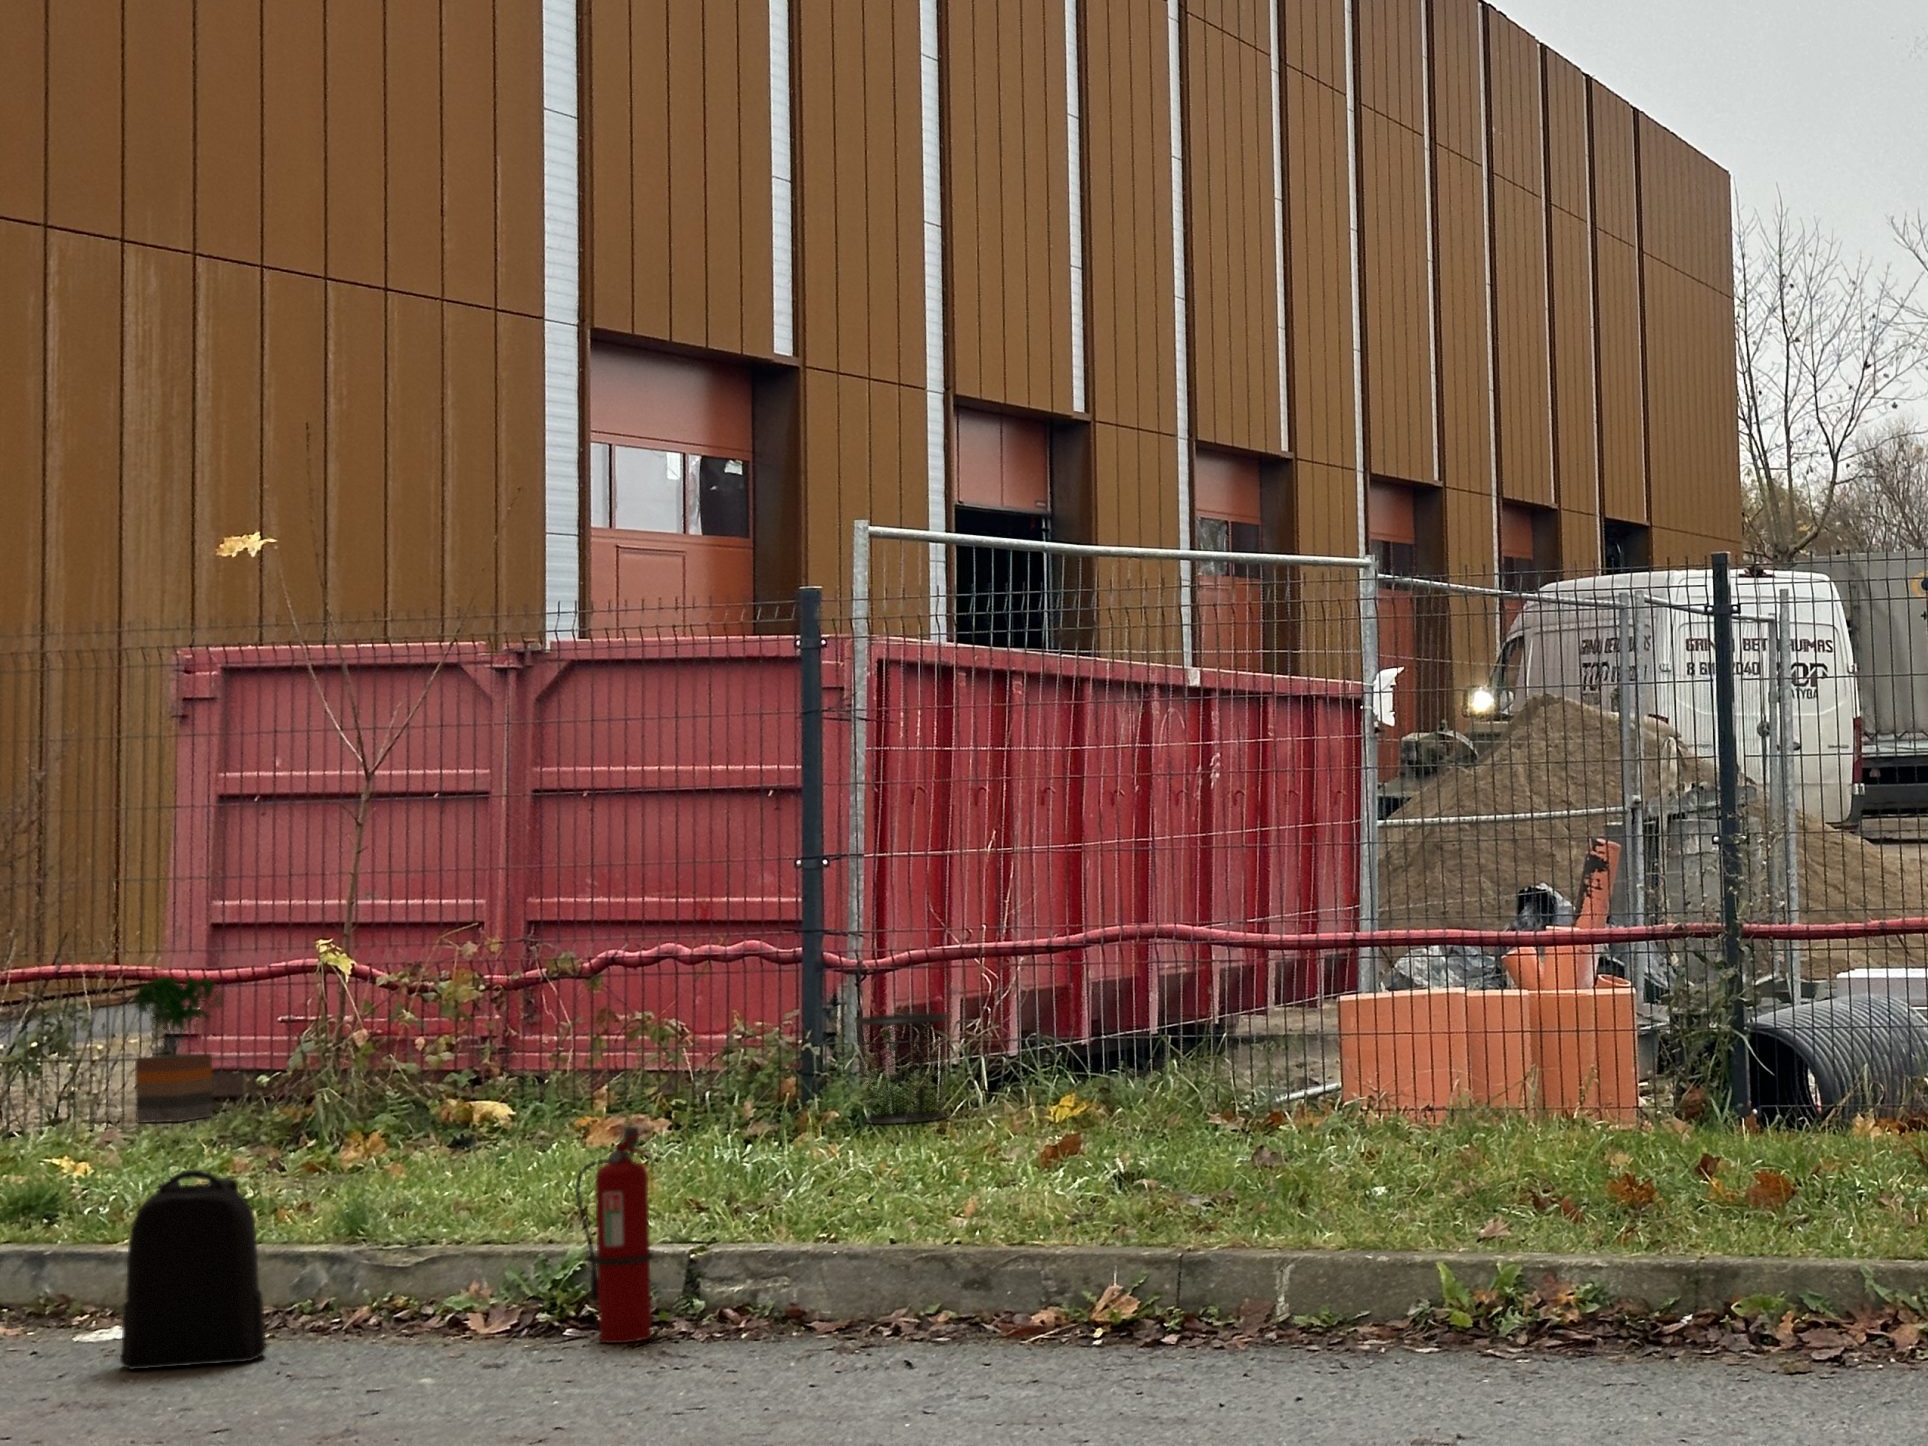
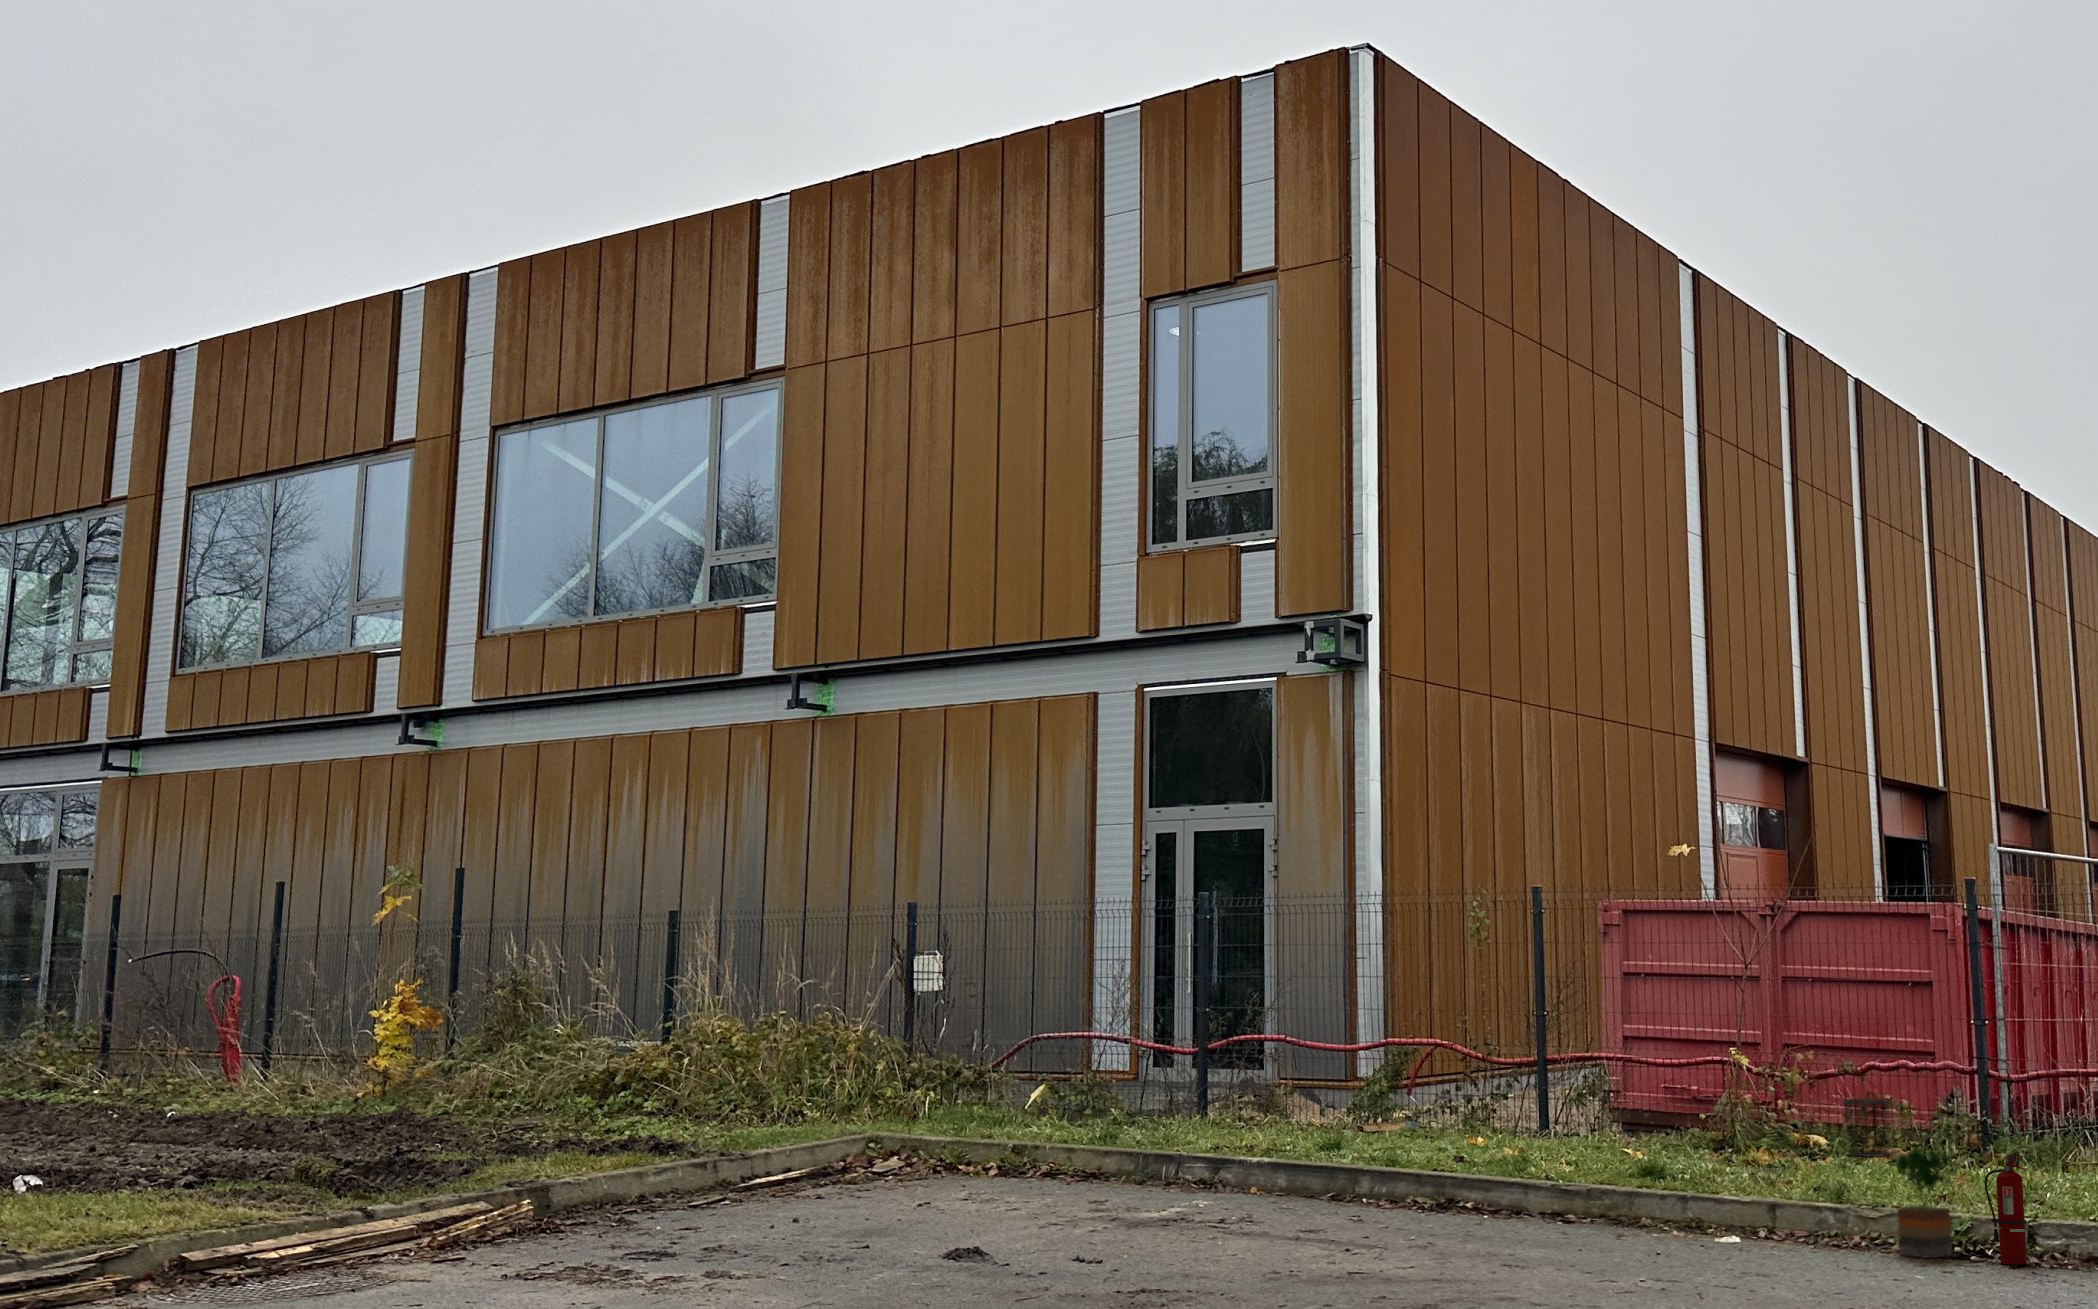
potted tree: present [134,977,224,1123] -> present [1896,1150,1958,1258]
waste bin: present [855,1013,950,1124] -> present [1843,1099,1890,1157]
backpack: present [120,1170,266,1369] -> none [1763,1160,1832,1259]

